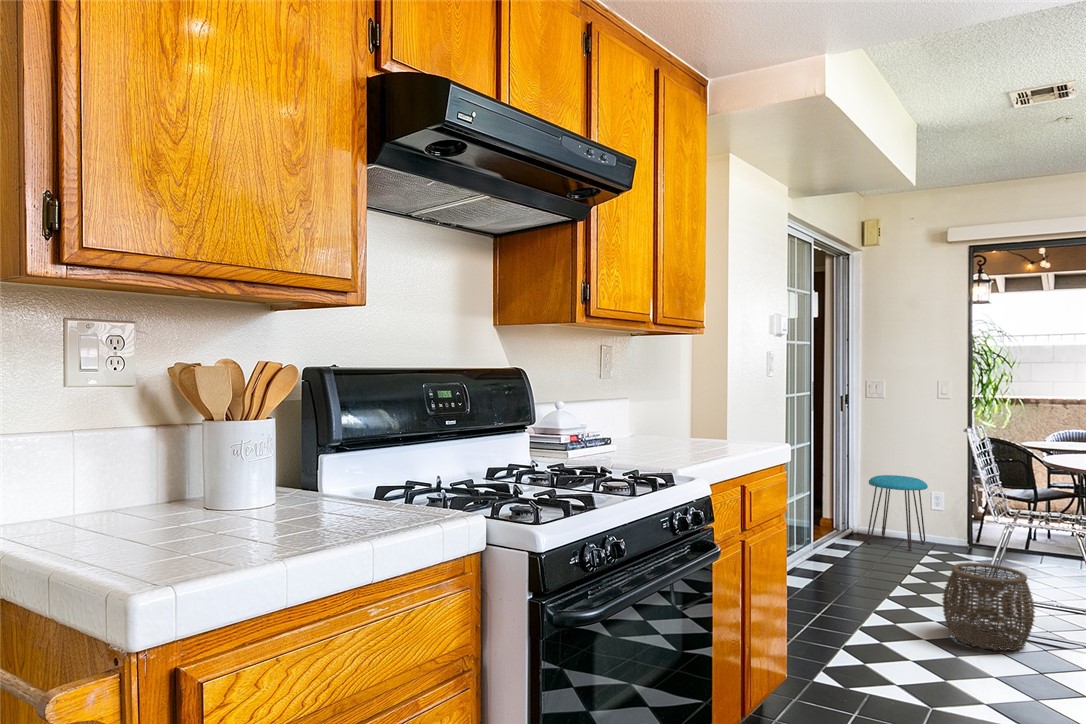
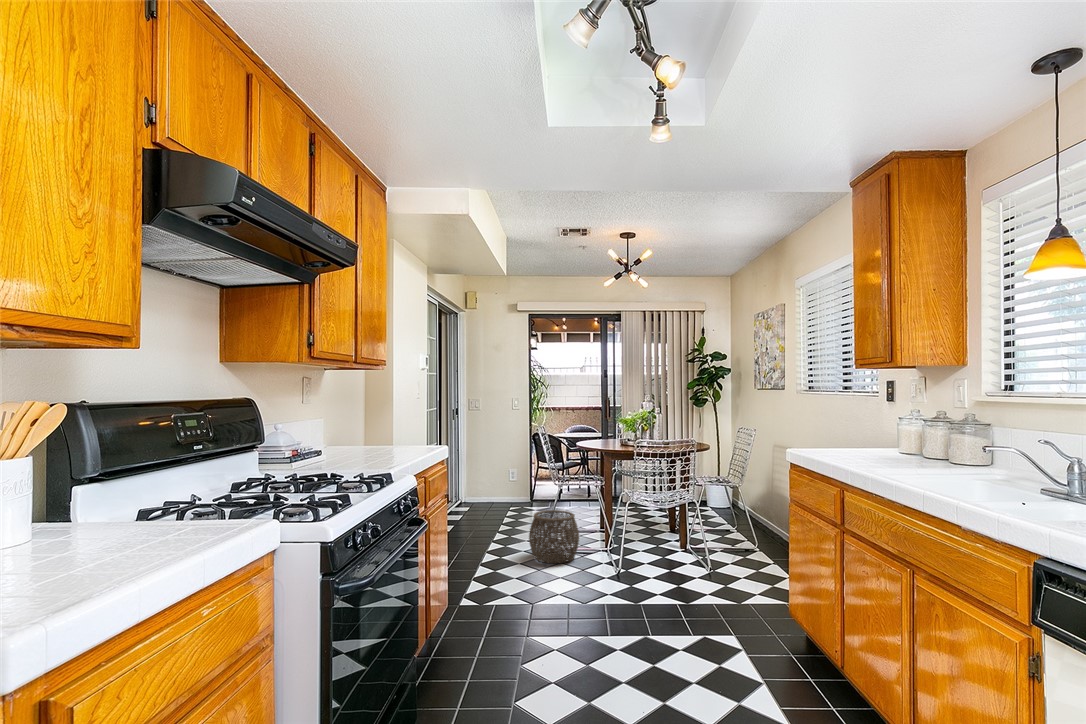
stool: present [867,475,928,551] -> none [470,461,506,509]

